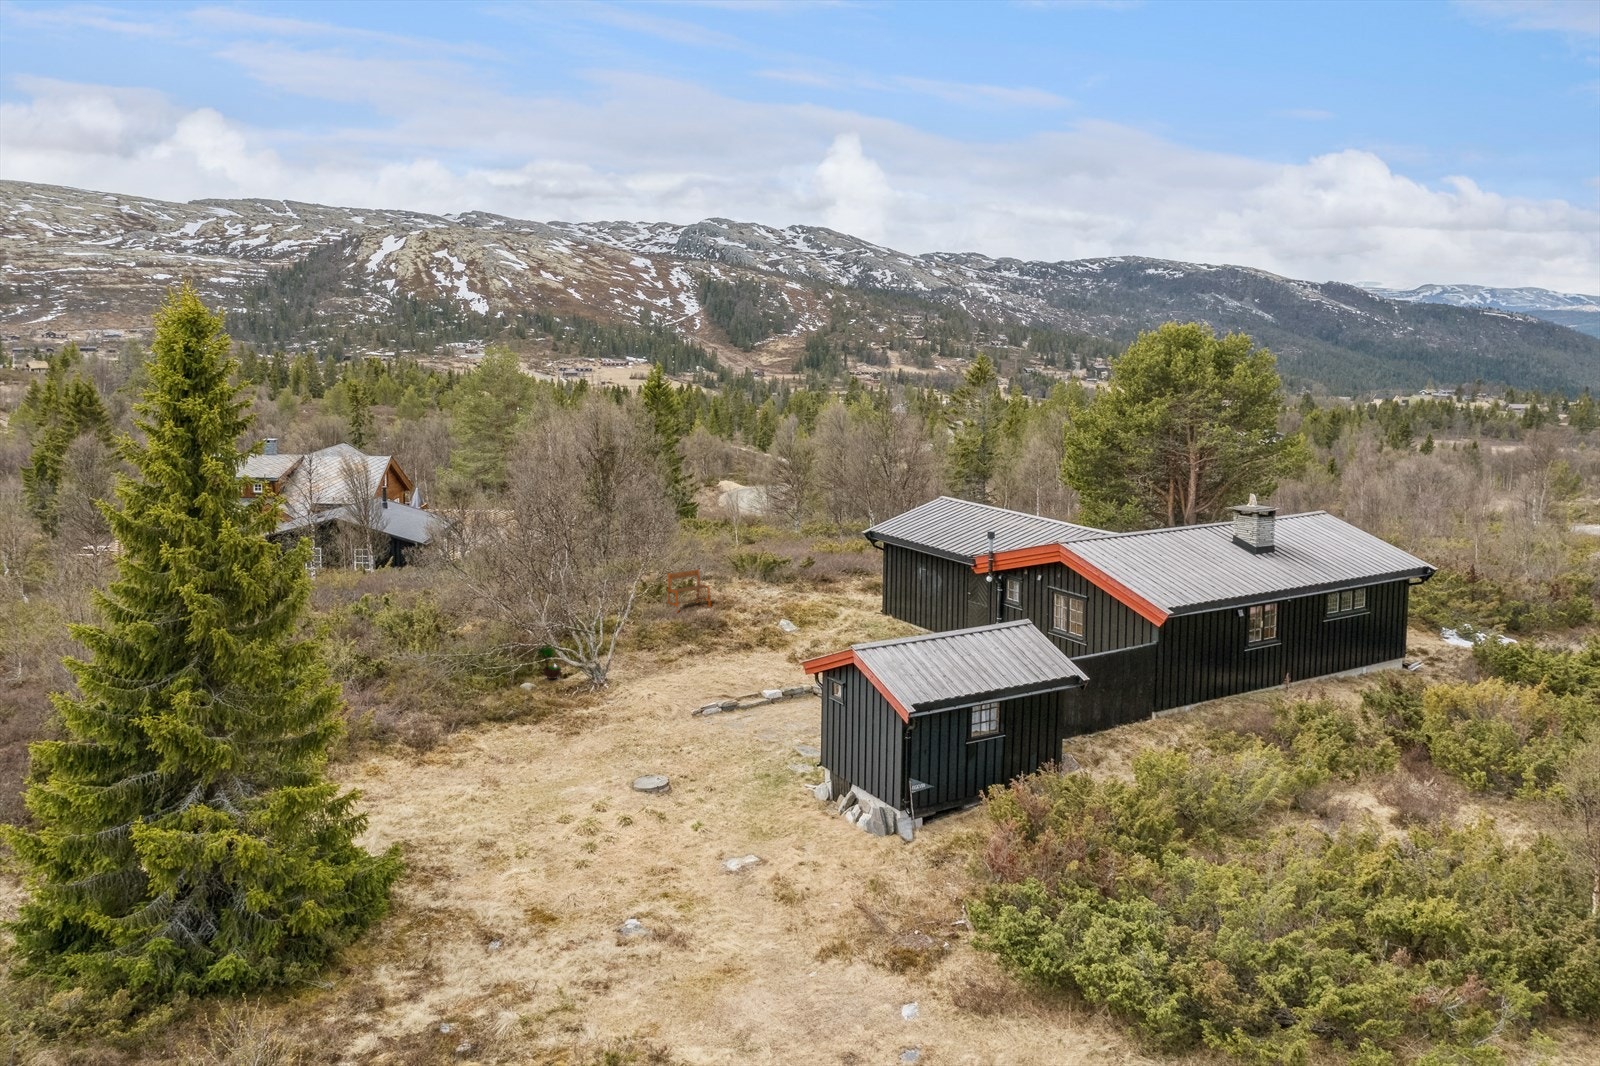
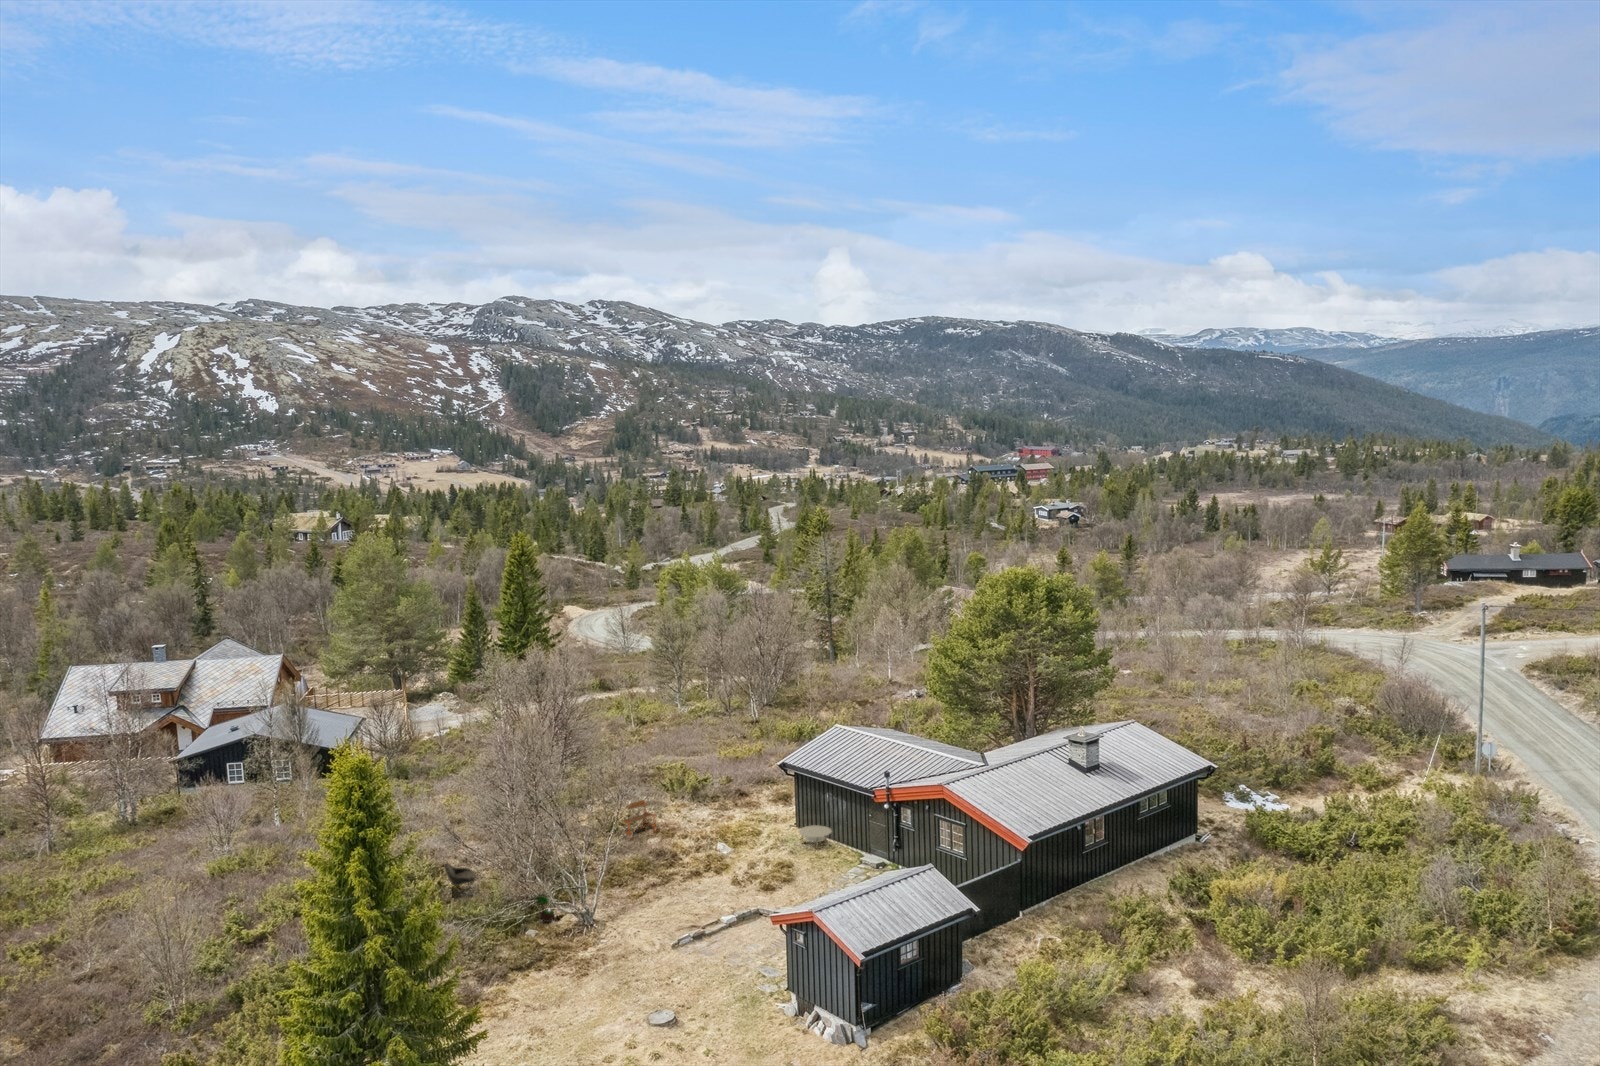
round table: none [877,607,919,634] -> present [798,825,832,850]
lounge chair: none [446,611,484,653] -> present [444,863,476,895]

